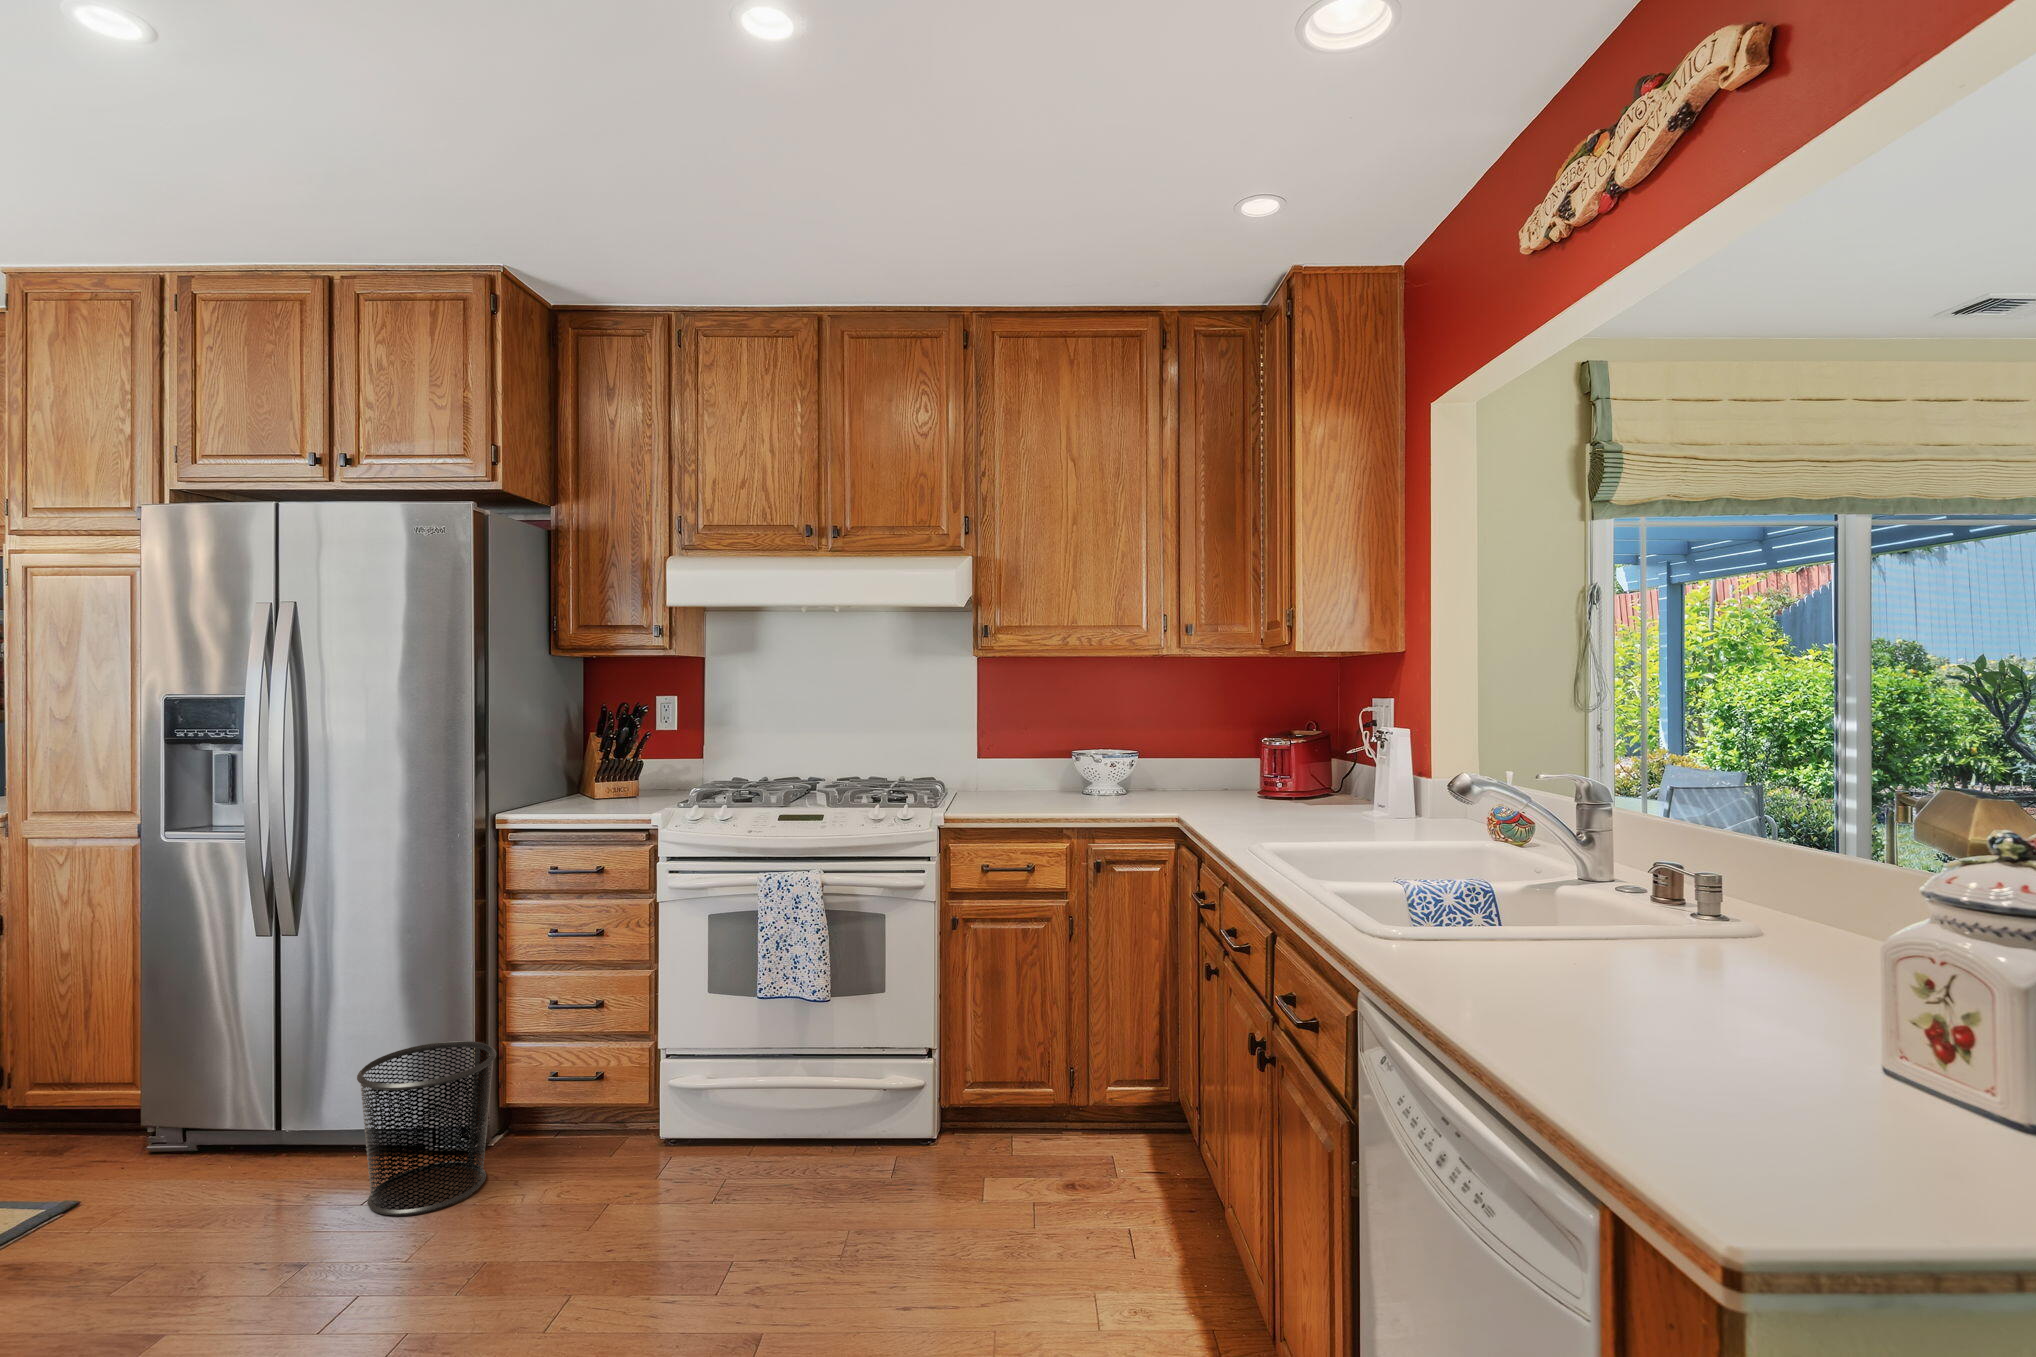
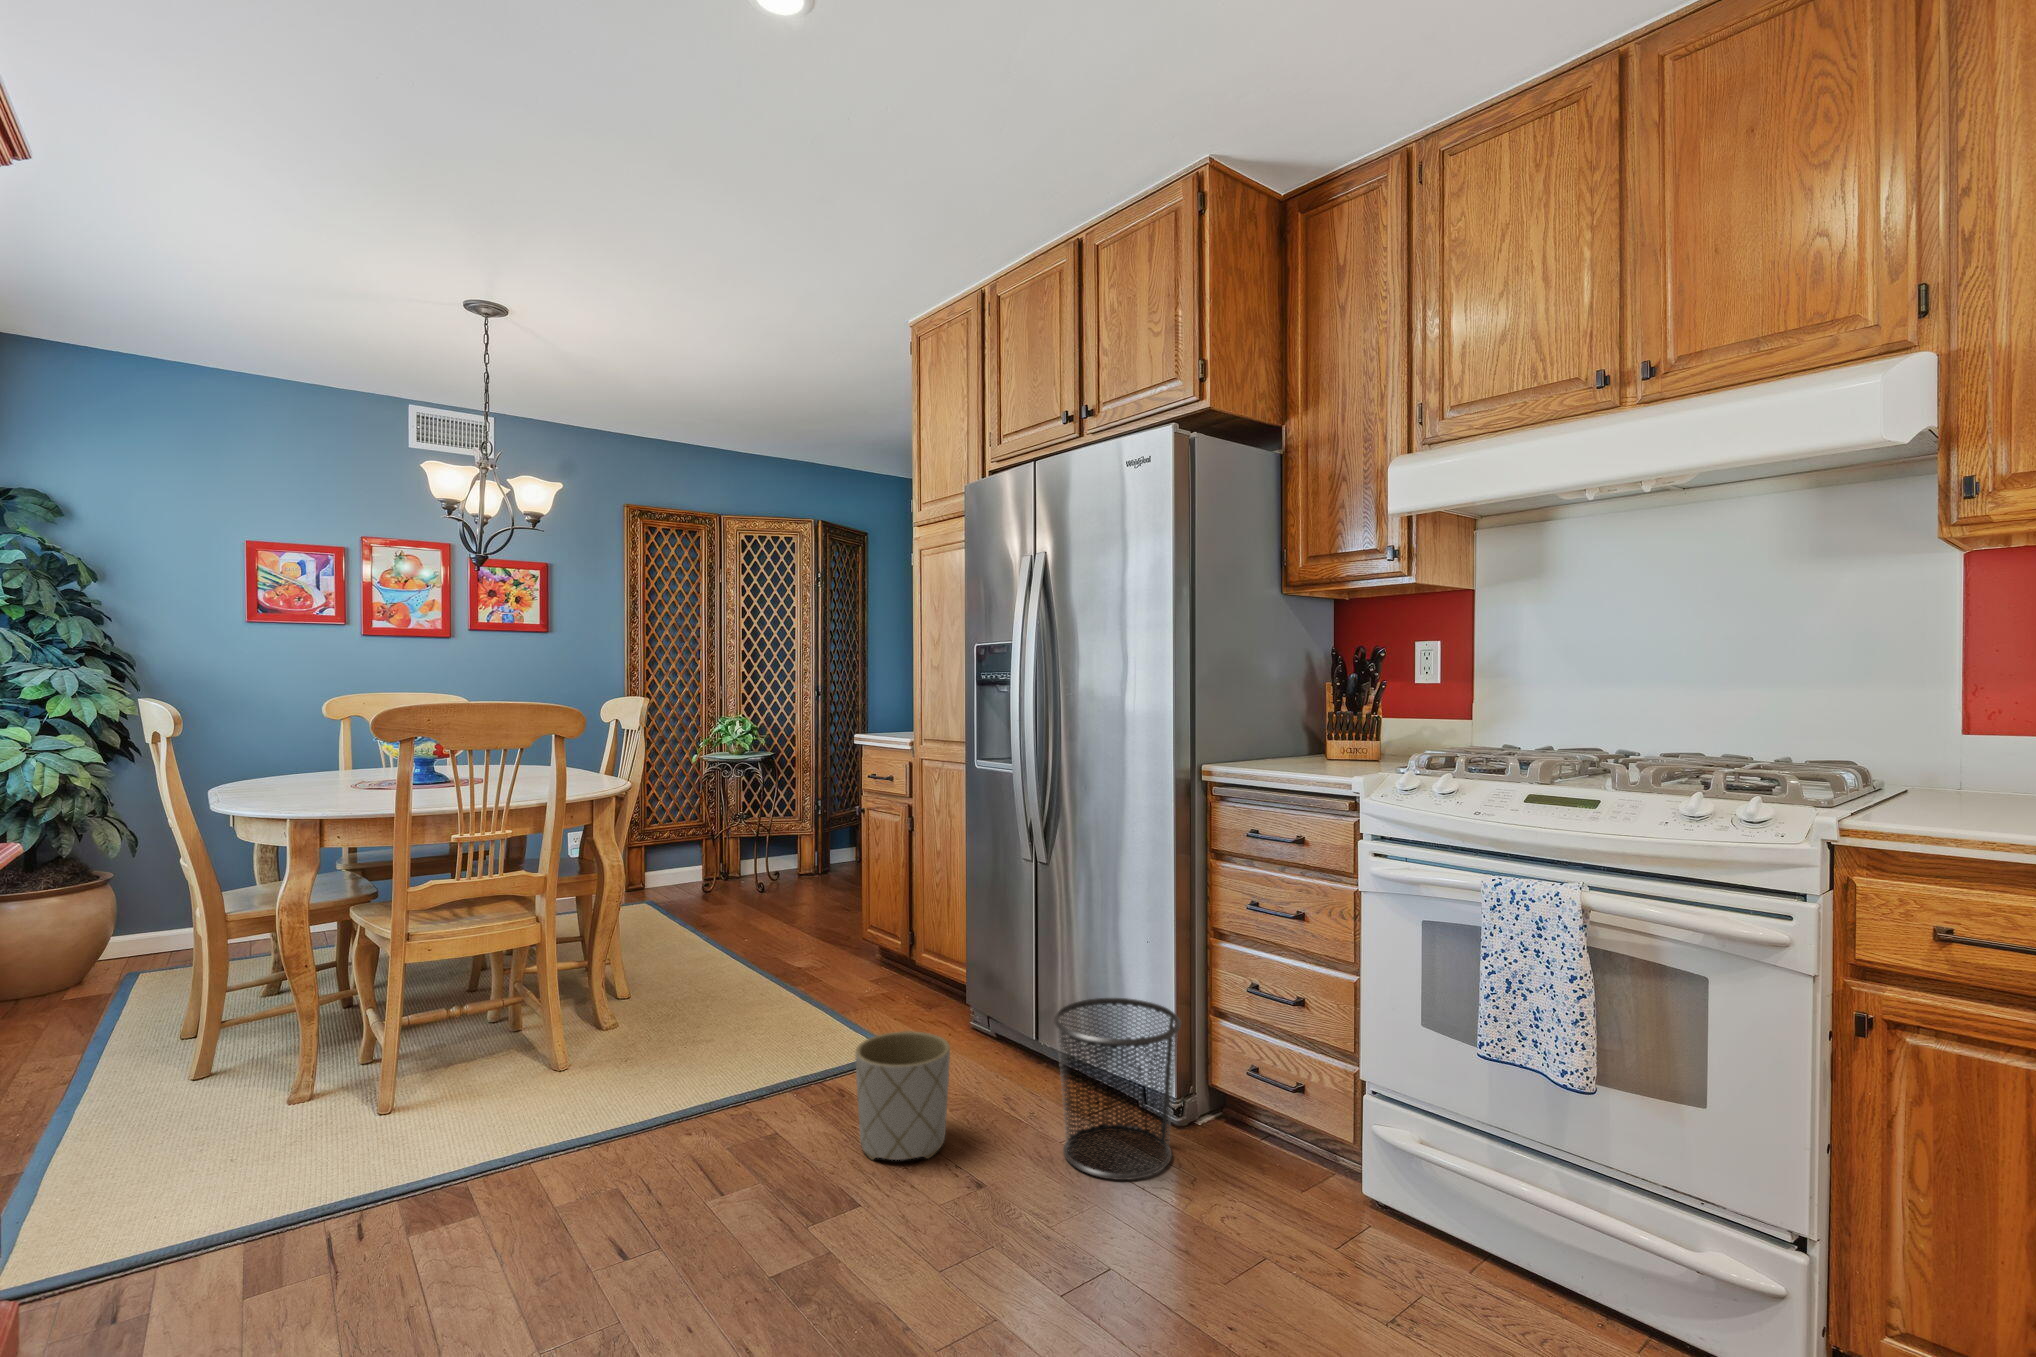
planter: none [87,1144,227,1306] -> present [855,1031,950,1160]

